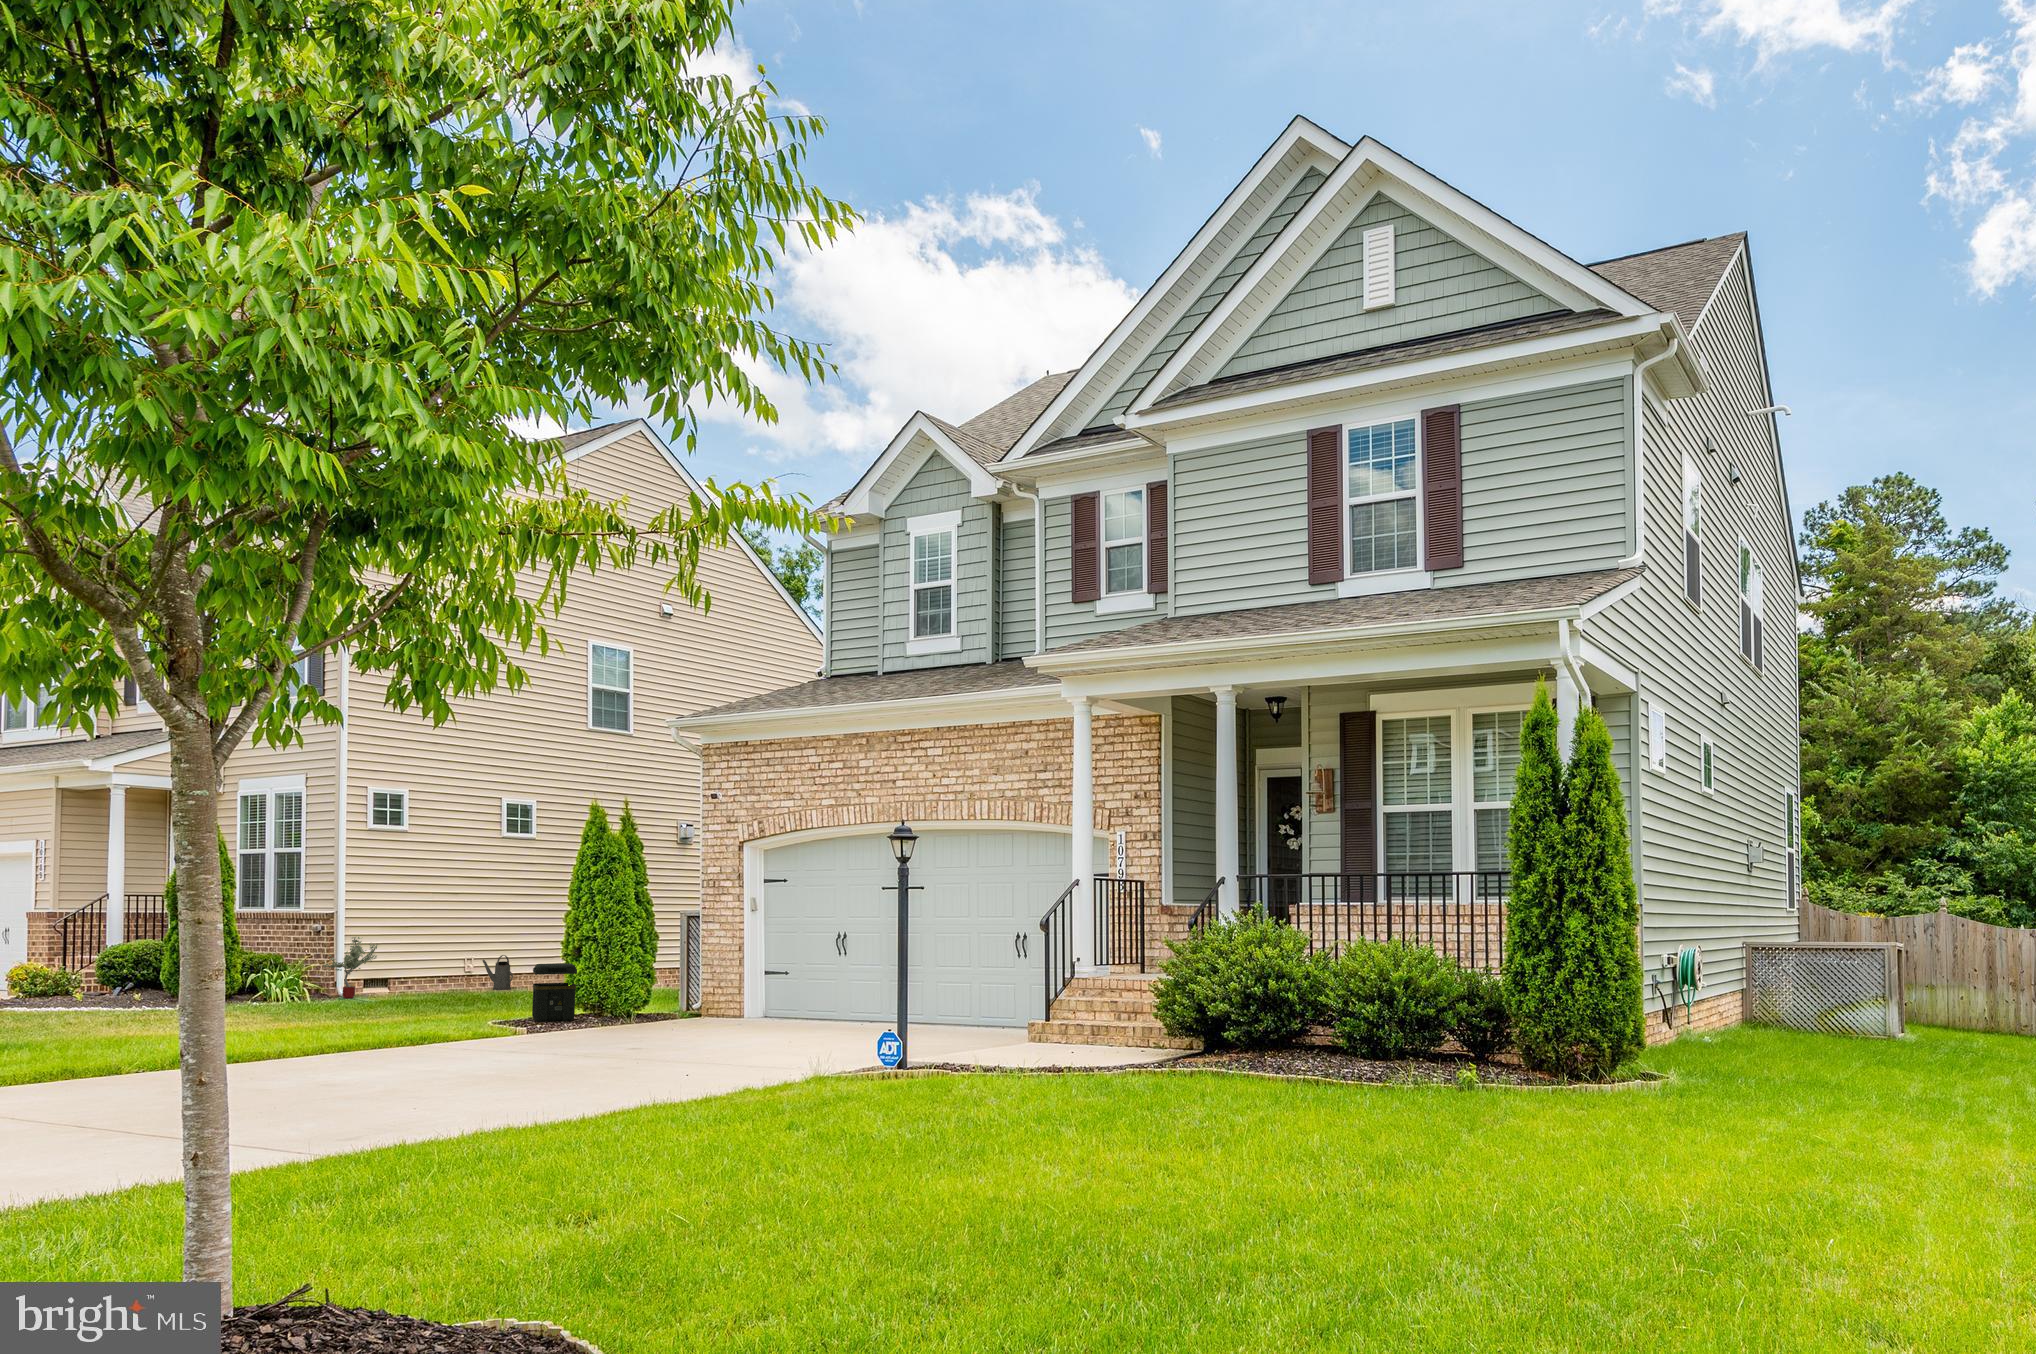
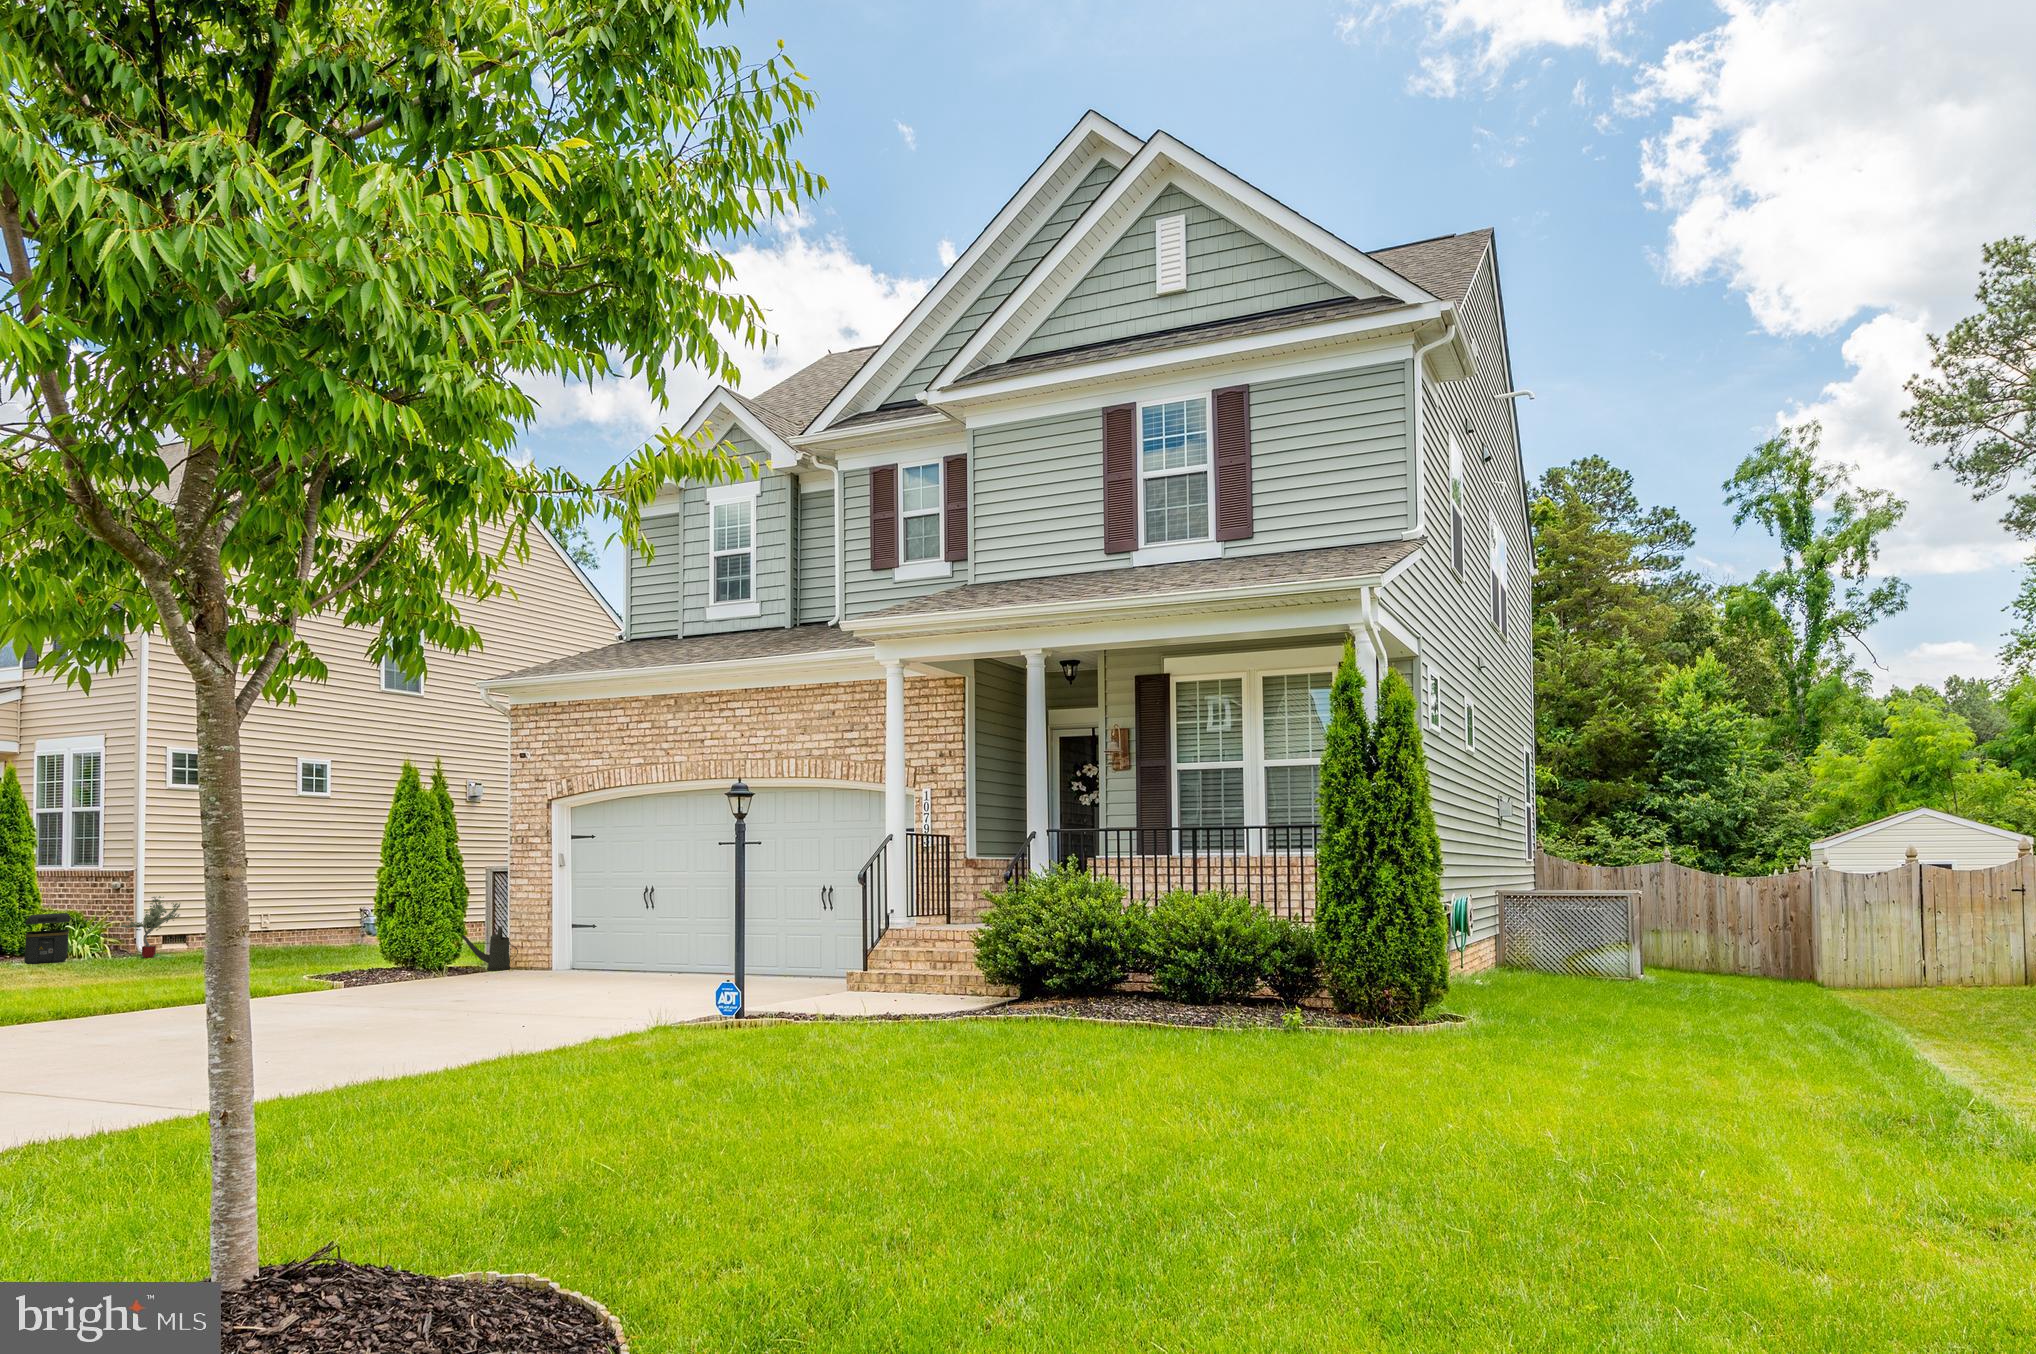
watering can: present [483,955,513,990] -> present [462,926,518,971]
toolbox: present [532,963,577,1022] -> present [24,913,71,964]

